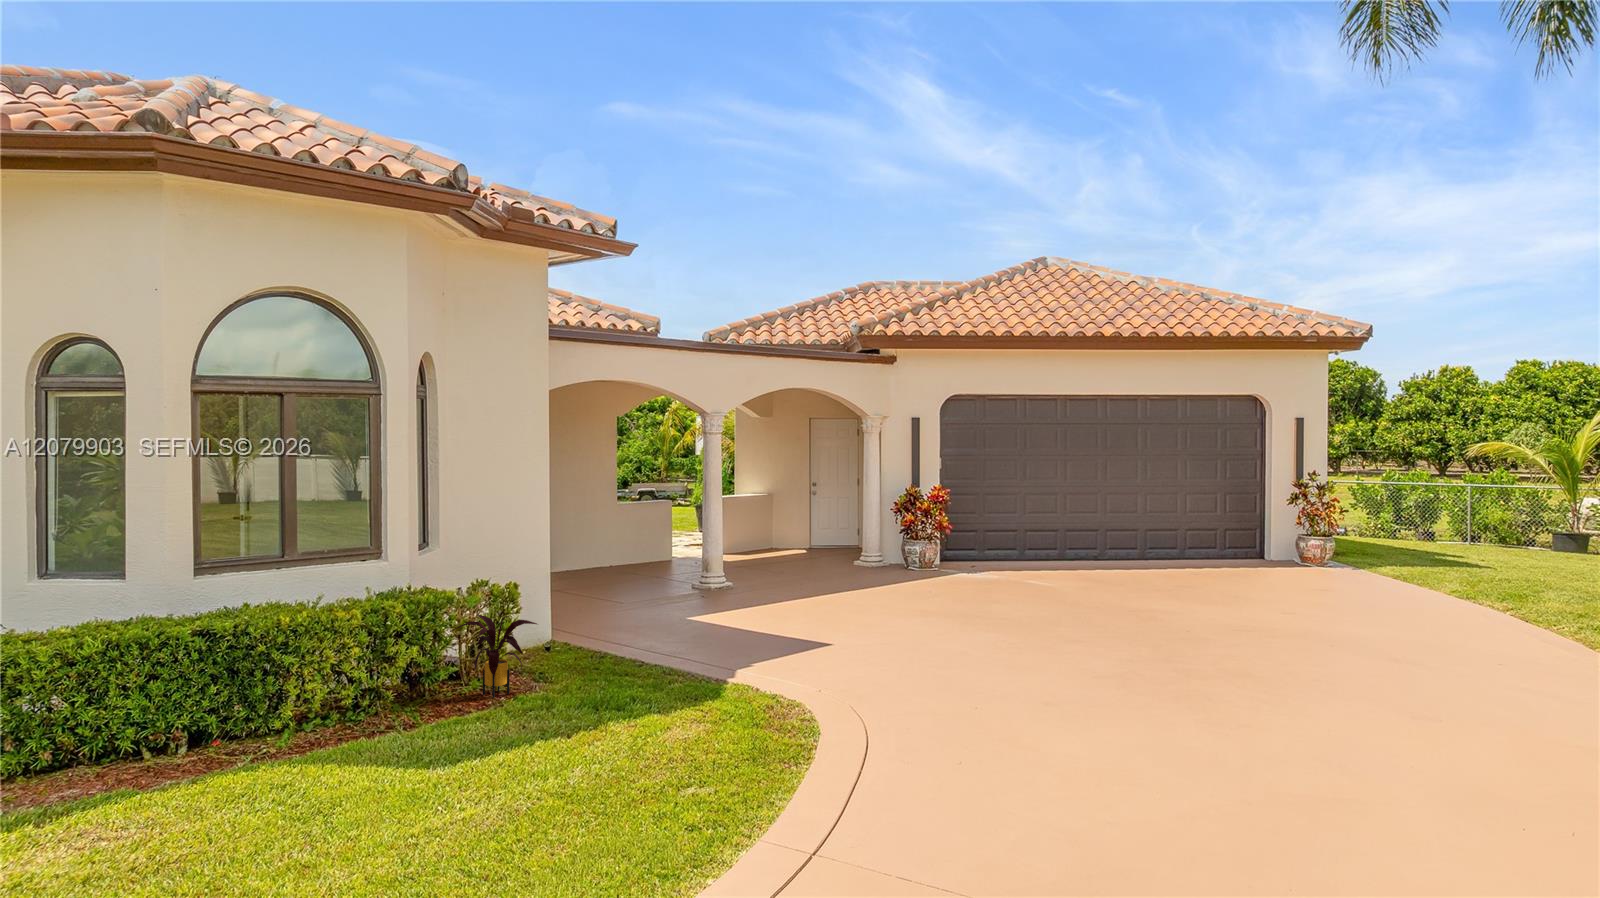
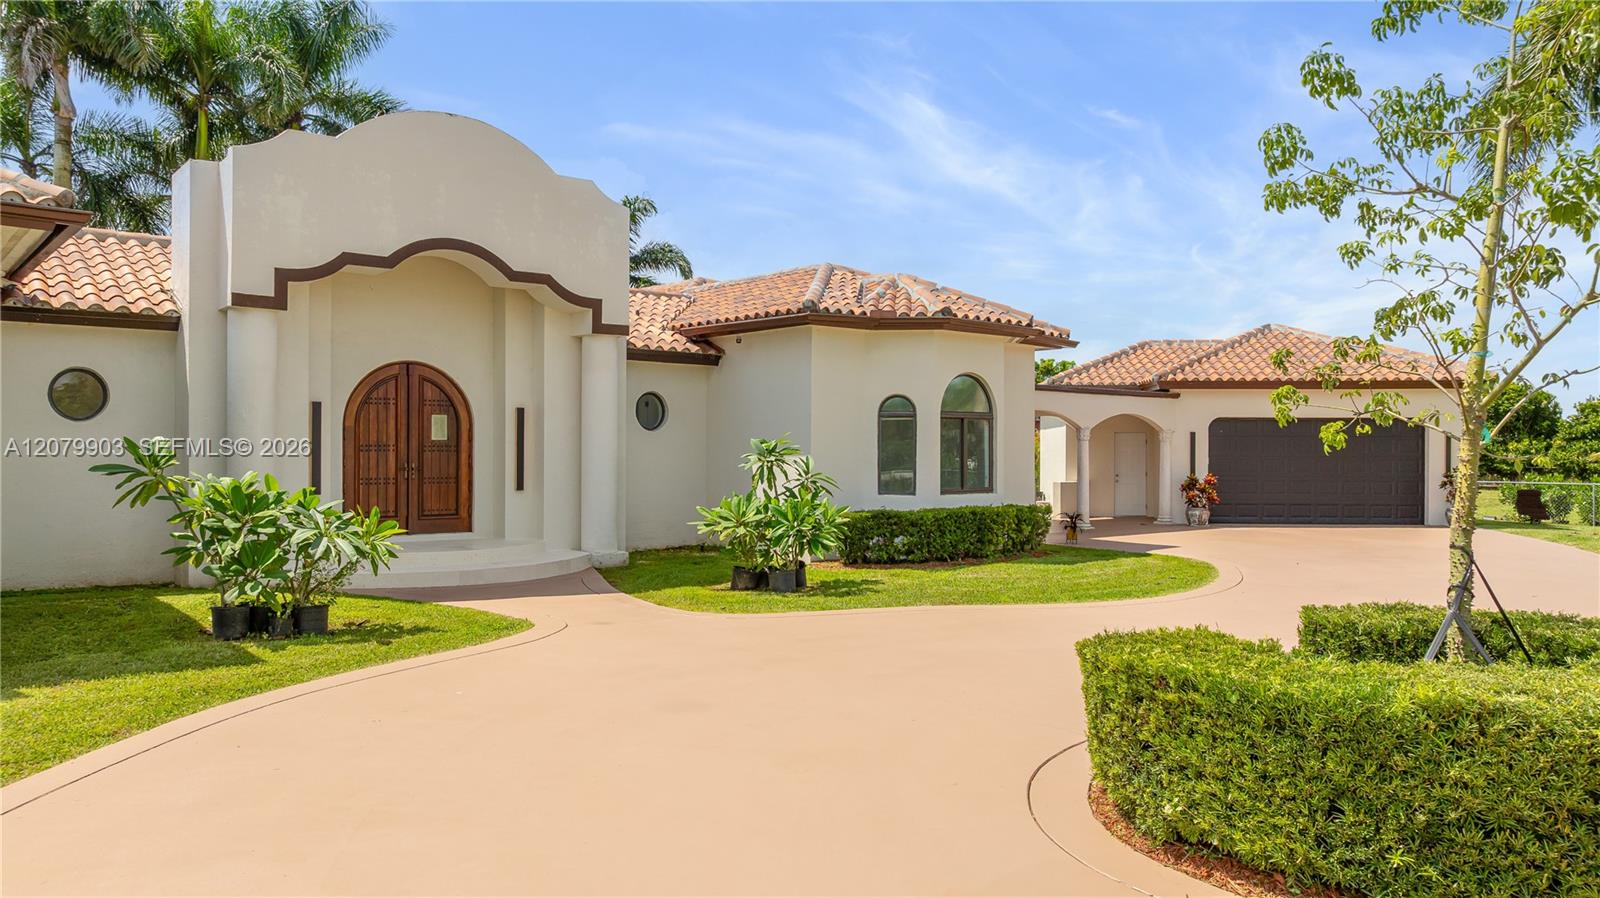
lounge chair: none [1372,492,1421,543] -> present [1514,489,1550,524]

